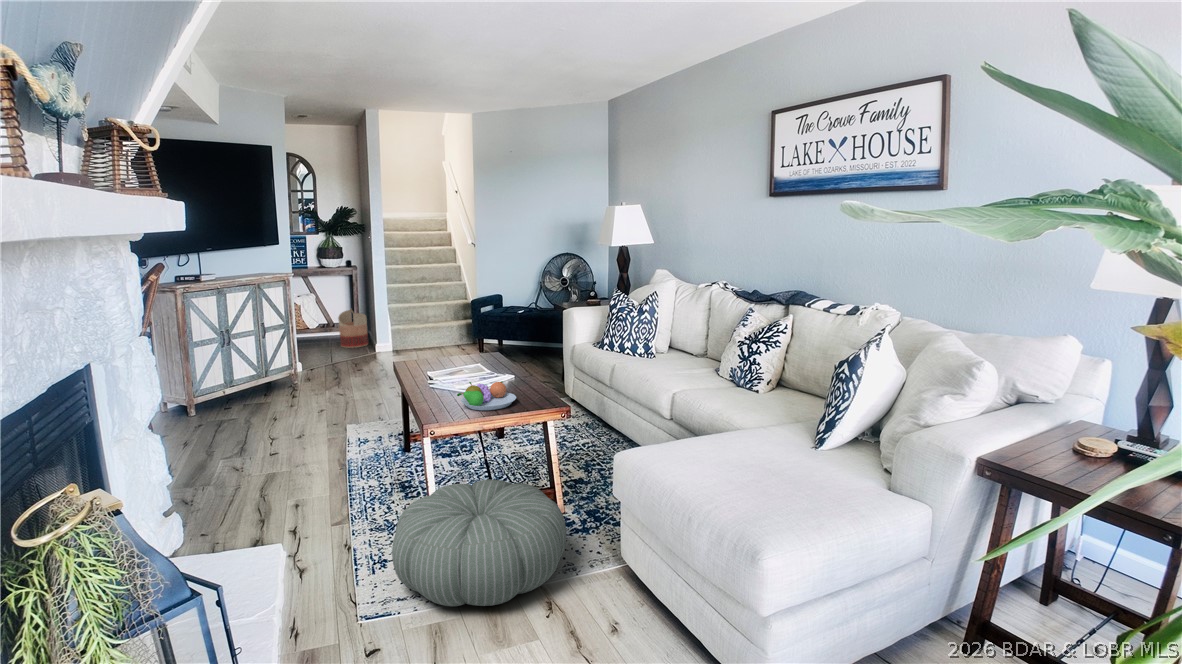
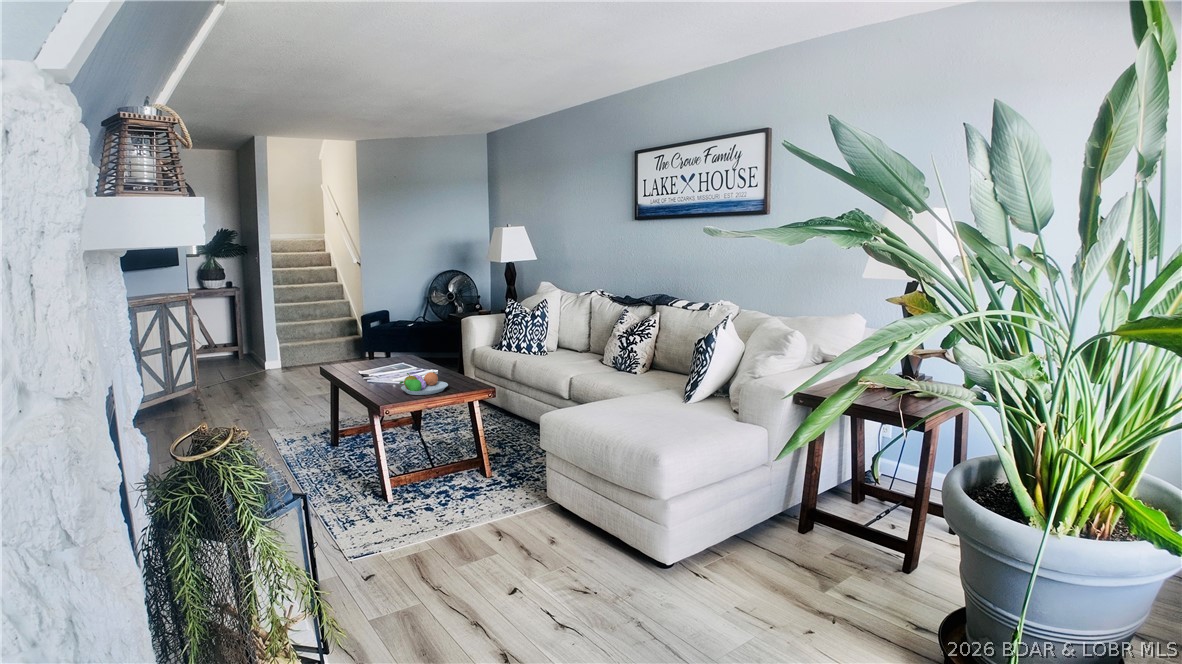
basket: present [338,309,368,348] -> none [222,328,254,366]
pouf: present [392,479,566,606] -> none [362,449,504,543]

